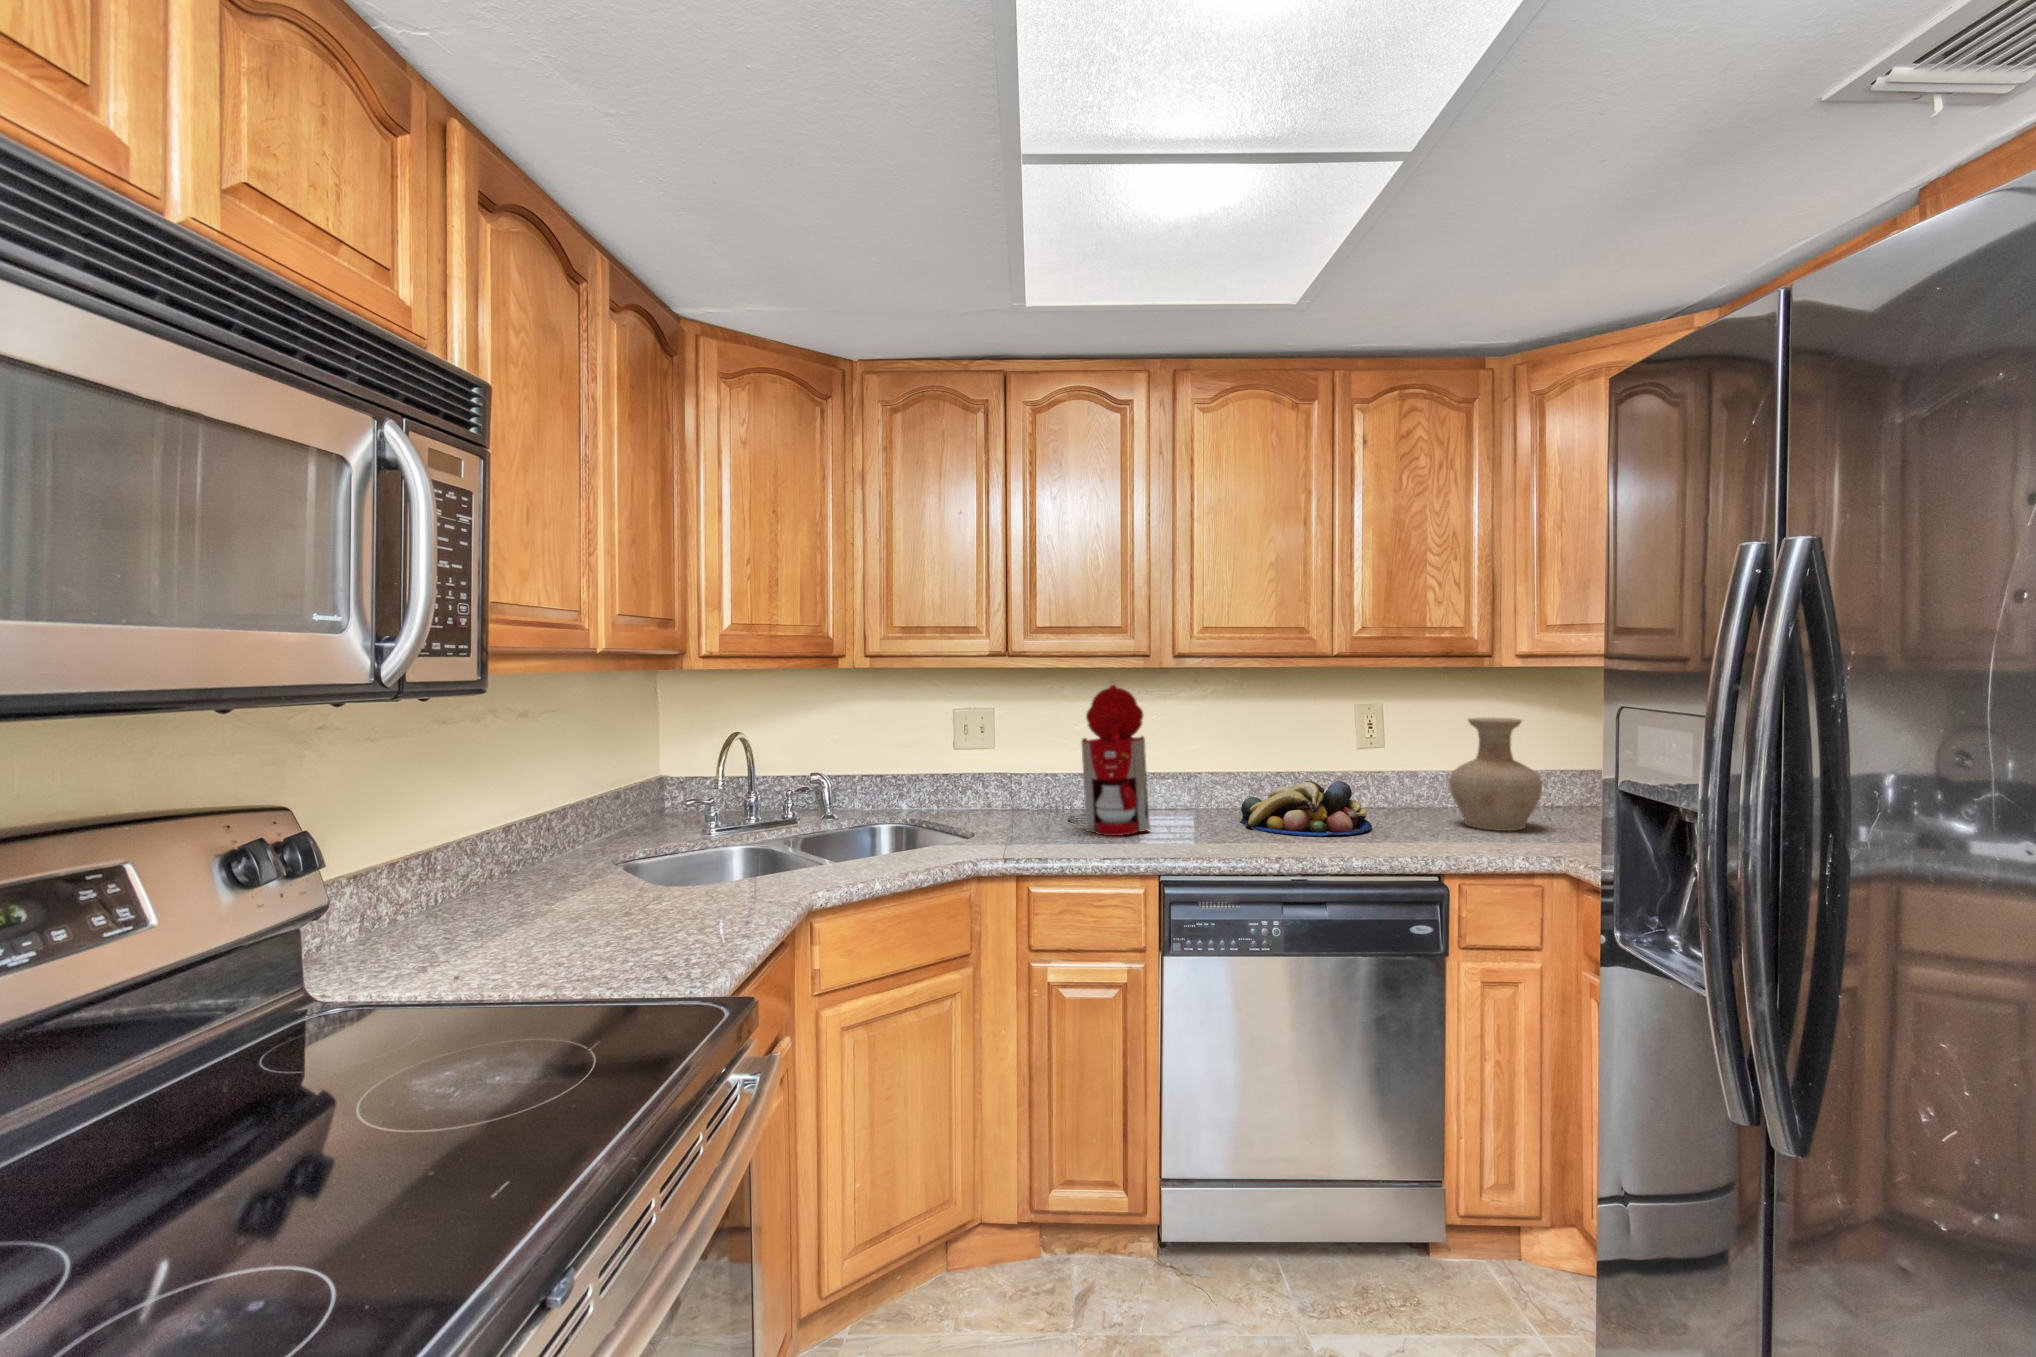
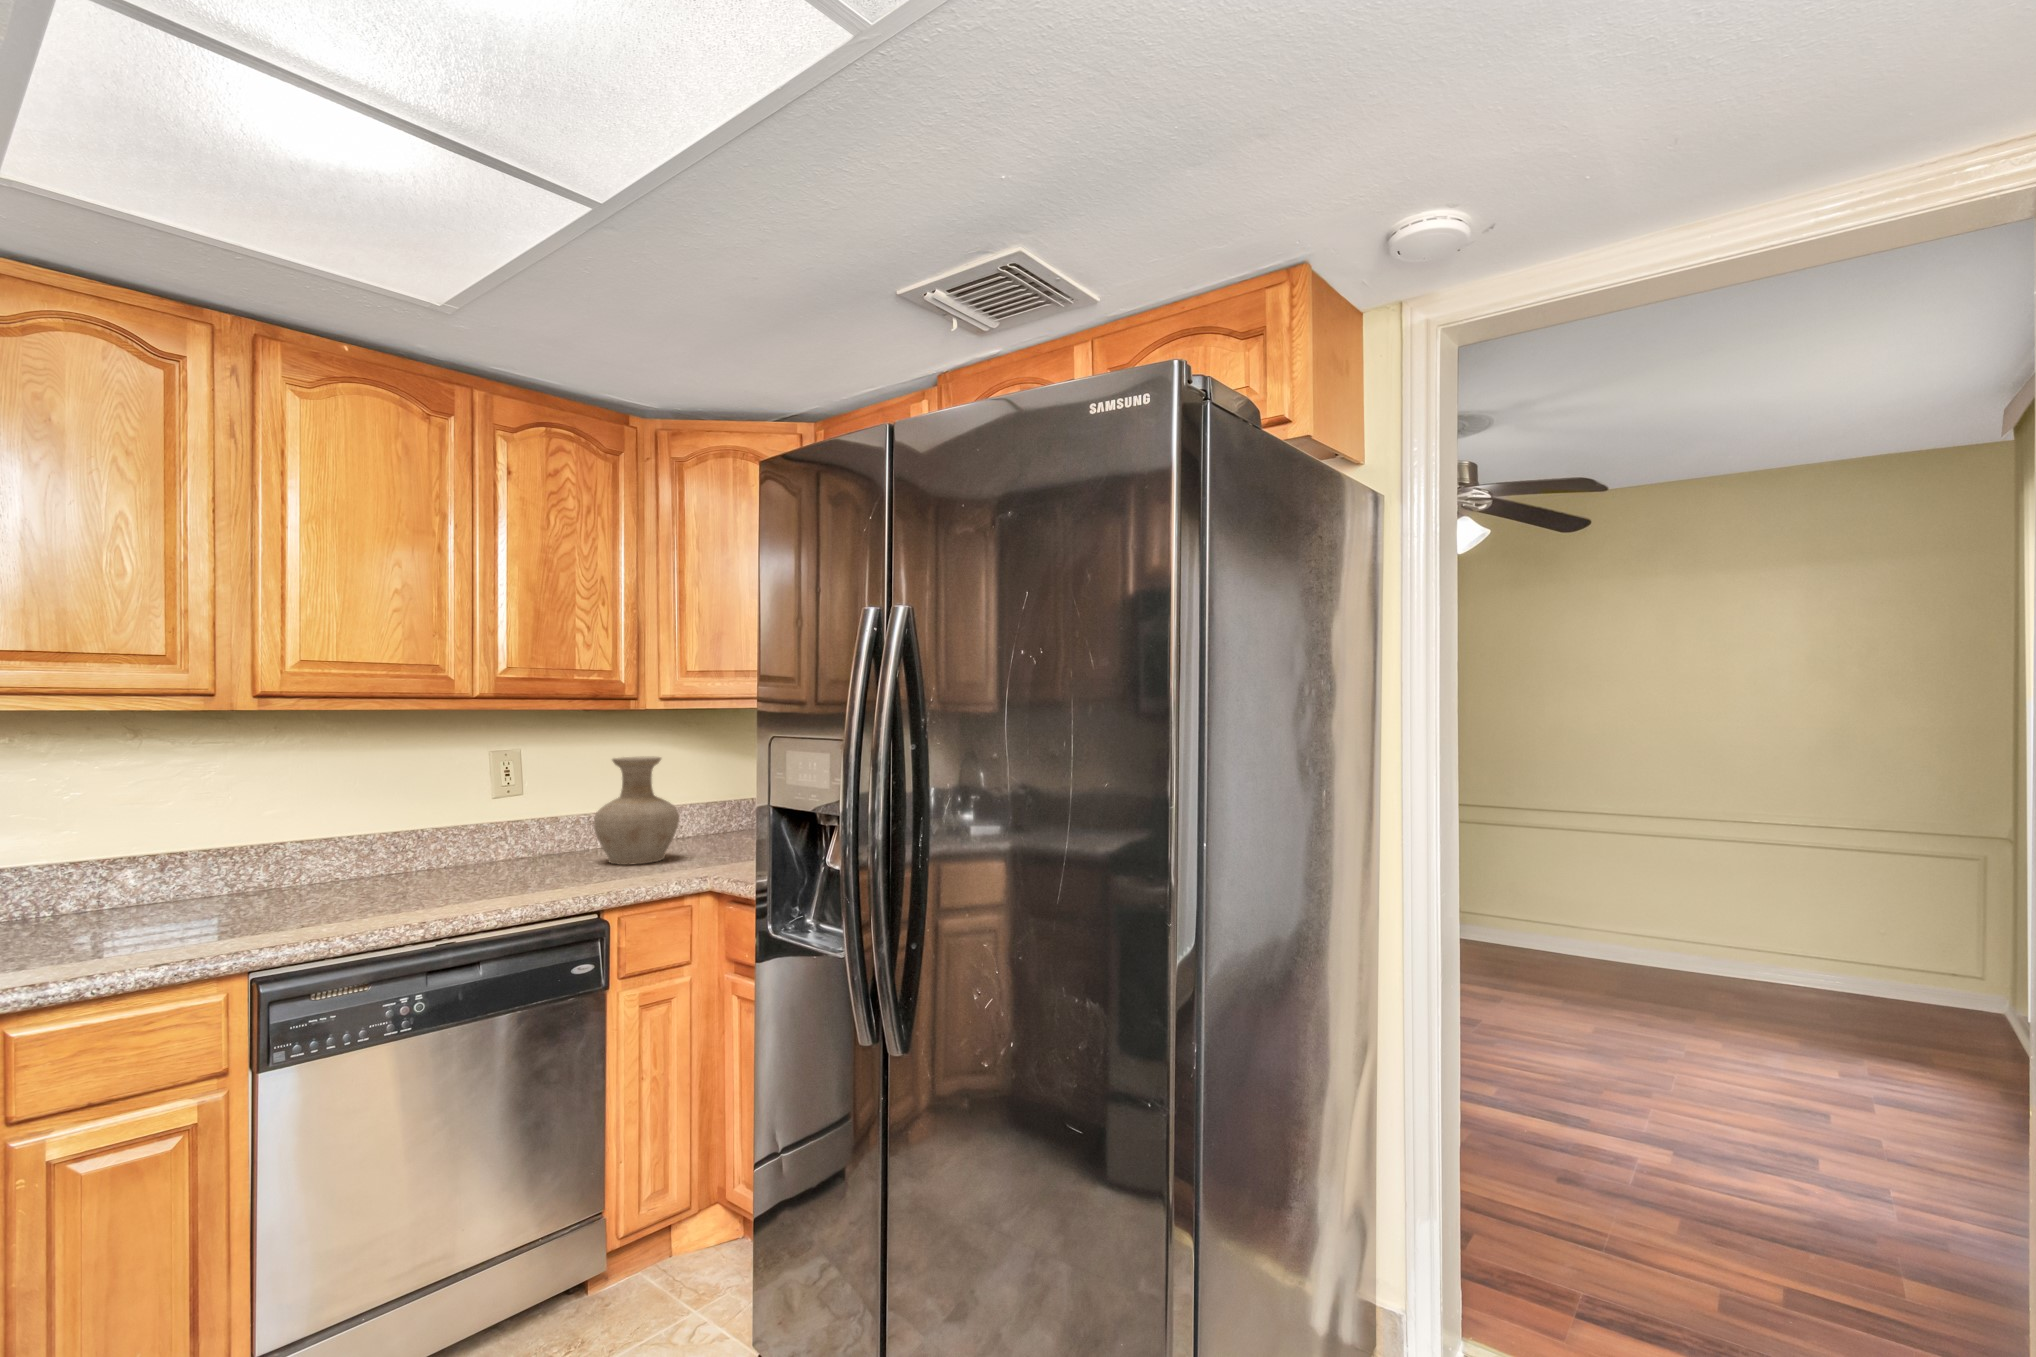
coffee maker: present [1069,685,1150,836] -> none [62,733,221,939]
fruit bowl: present [1240,781,1372,836] -> none [349,832,517,901]

